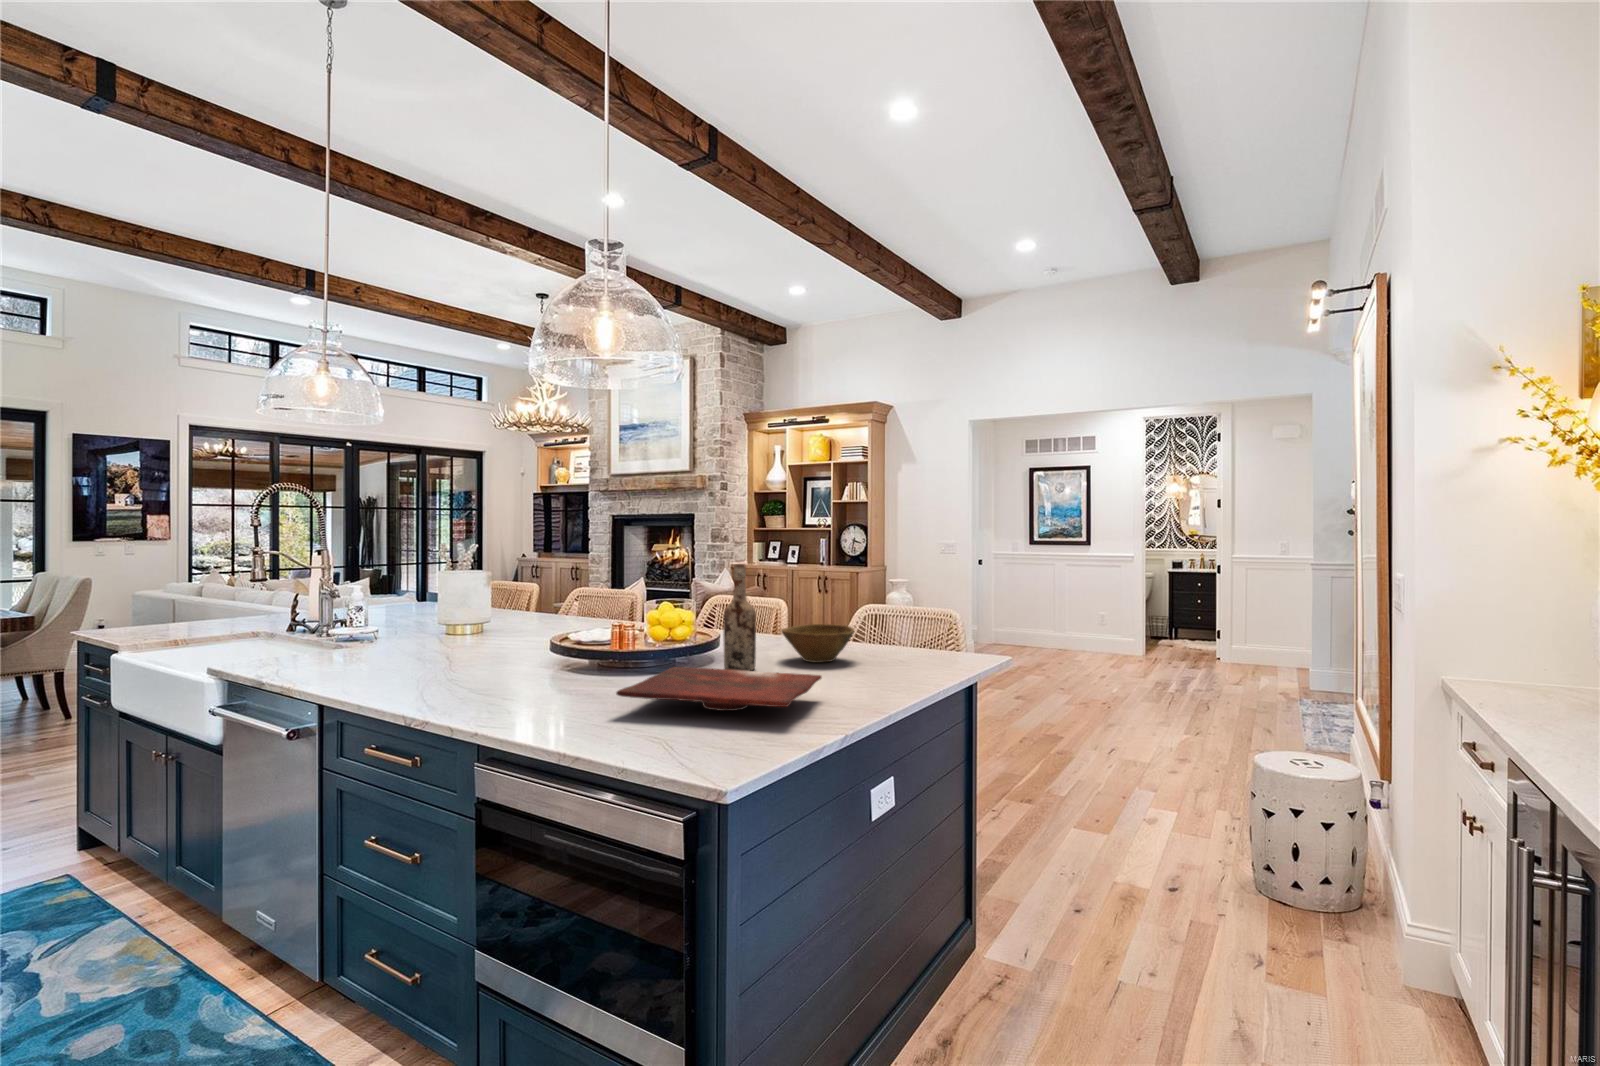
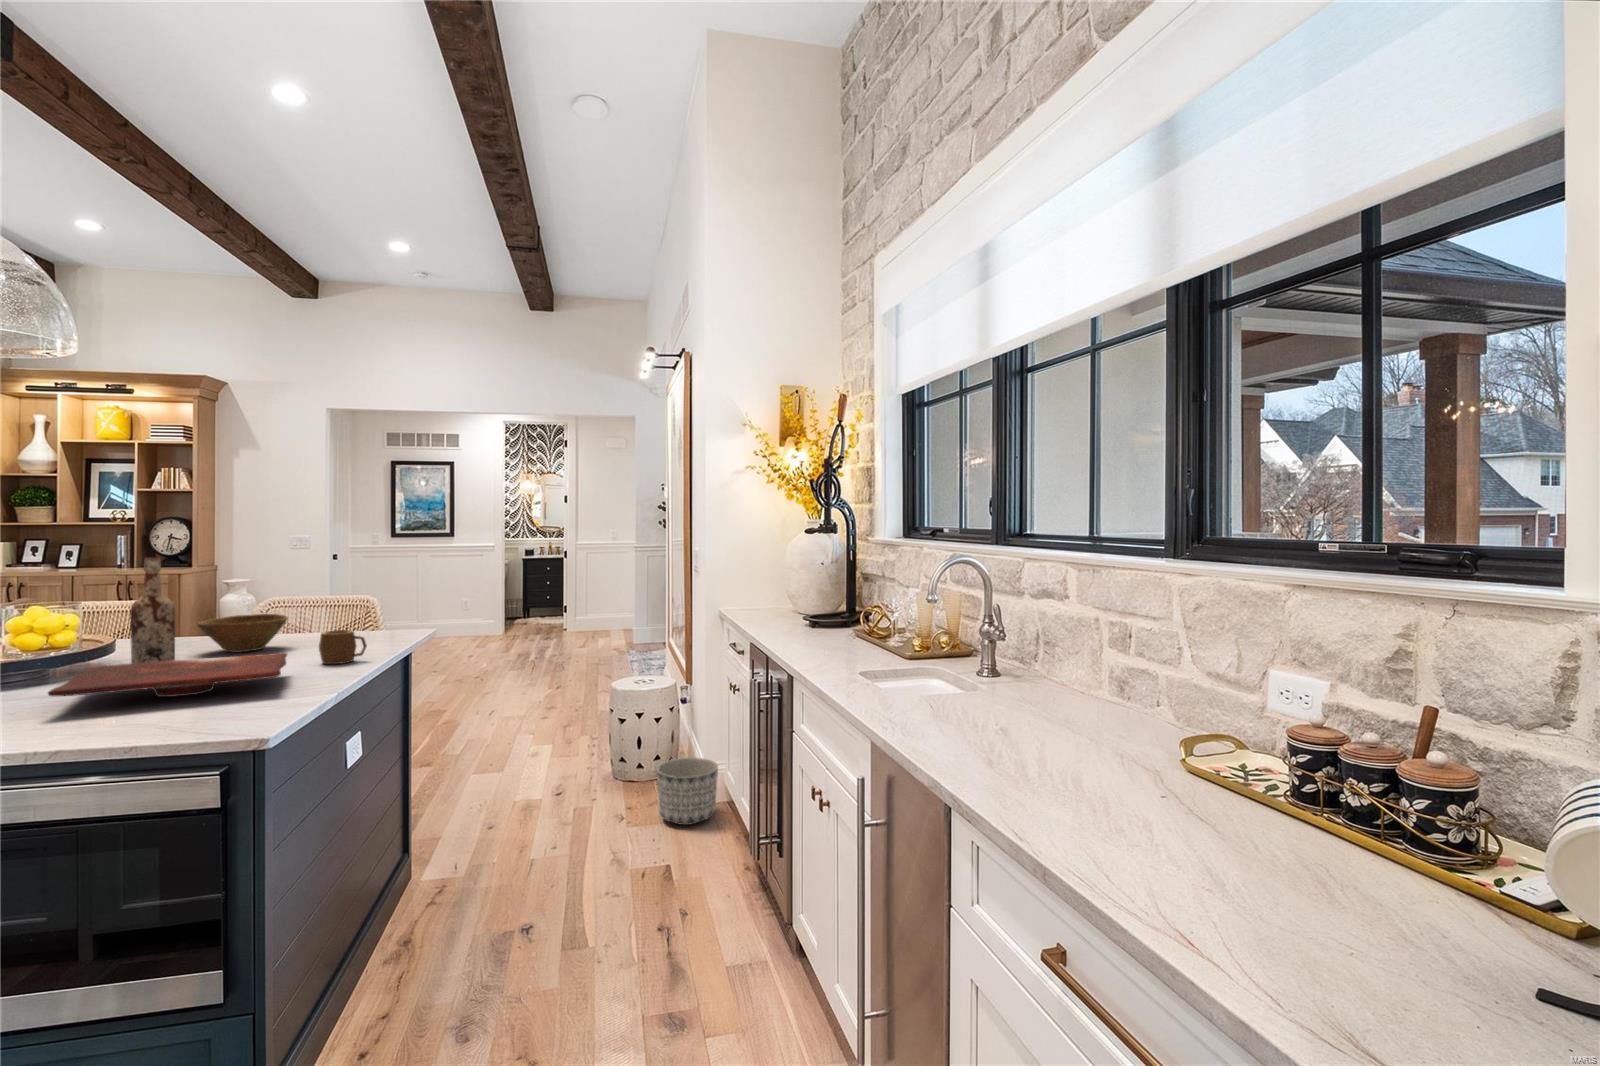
mug: none [860,654,905,693] -> present [319,630,367,664]
planter: none [1318,901,1441,1026] -> present [657,757,718,825]

